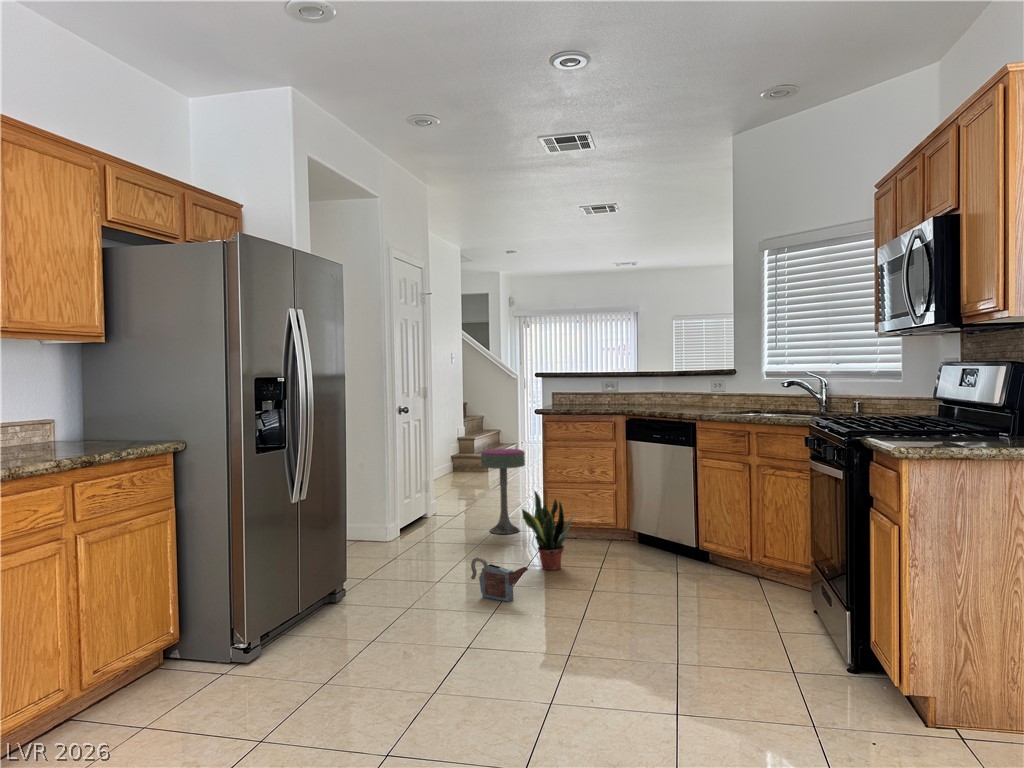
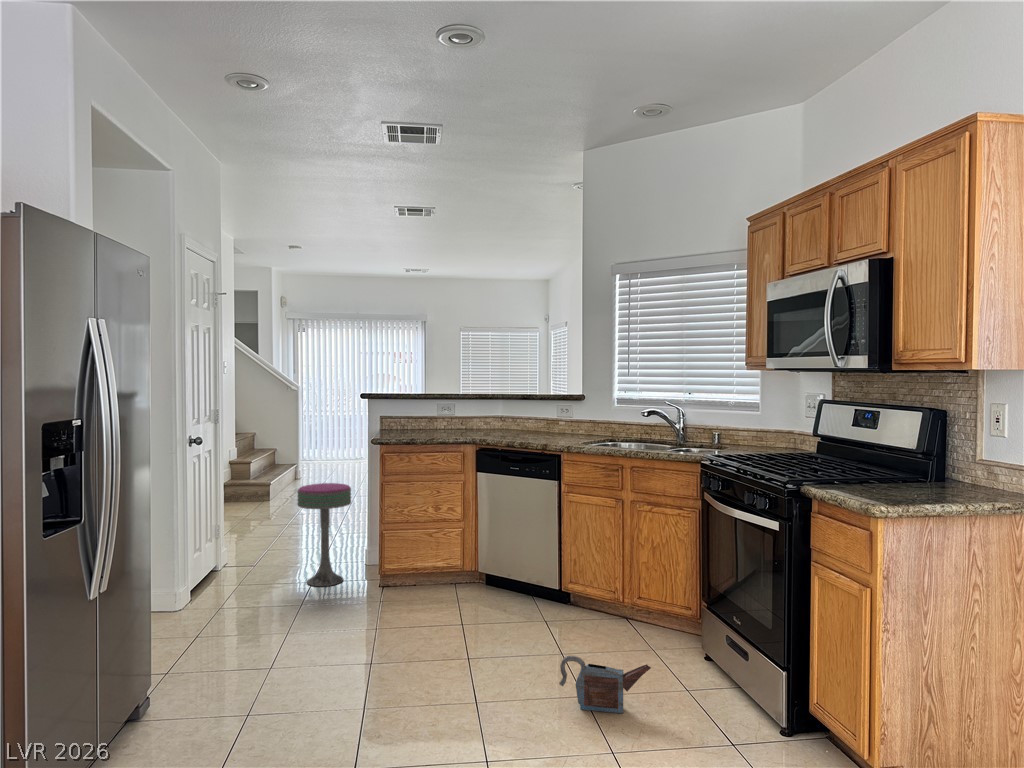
potted plant: present [522,491,576,570] -> none [375,540,437,634]
watering can: present [471,557,528,602] -> present [559,656,651,713]

